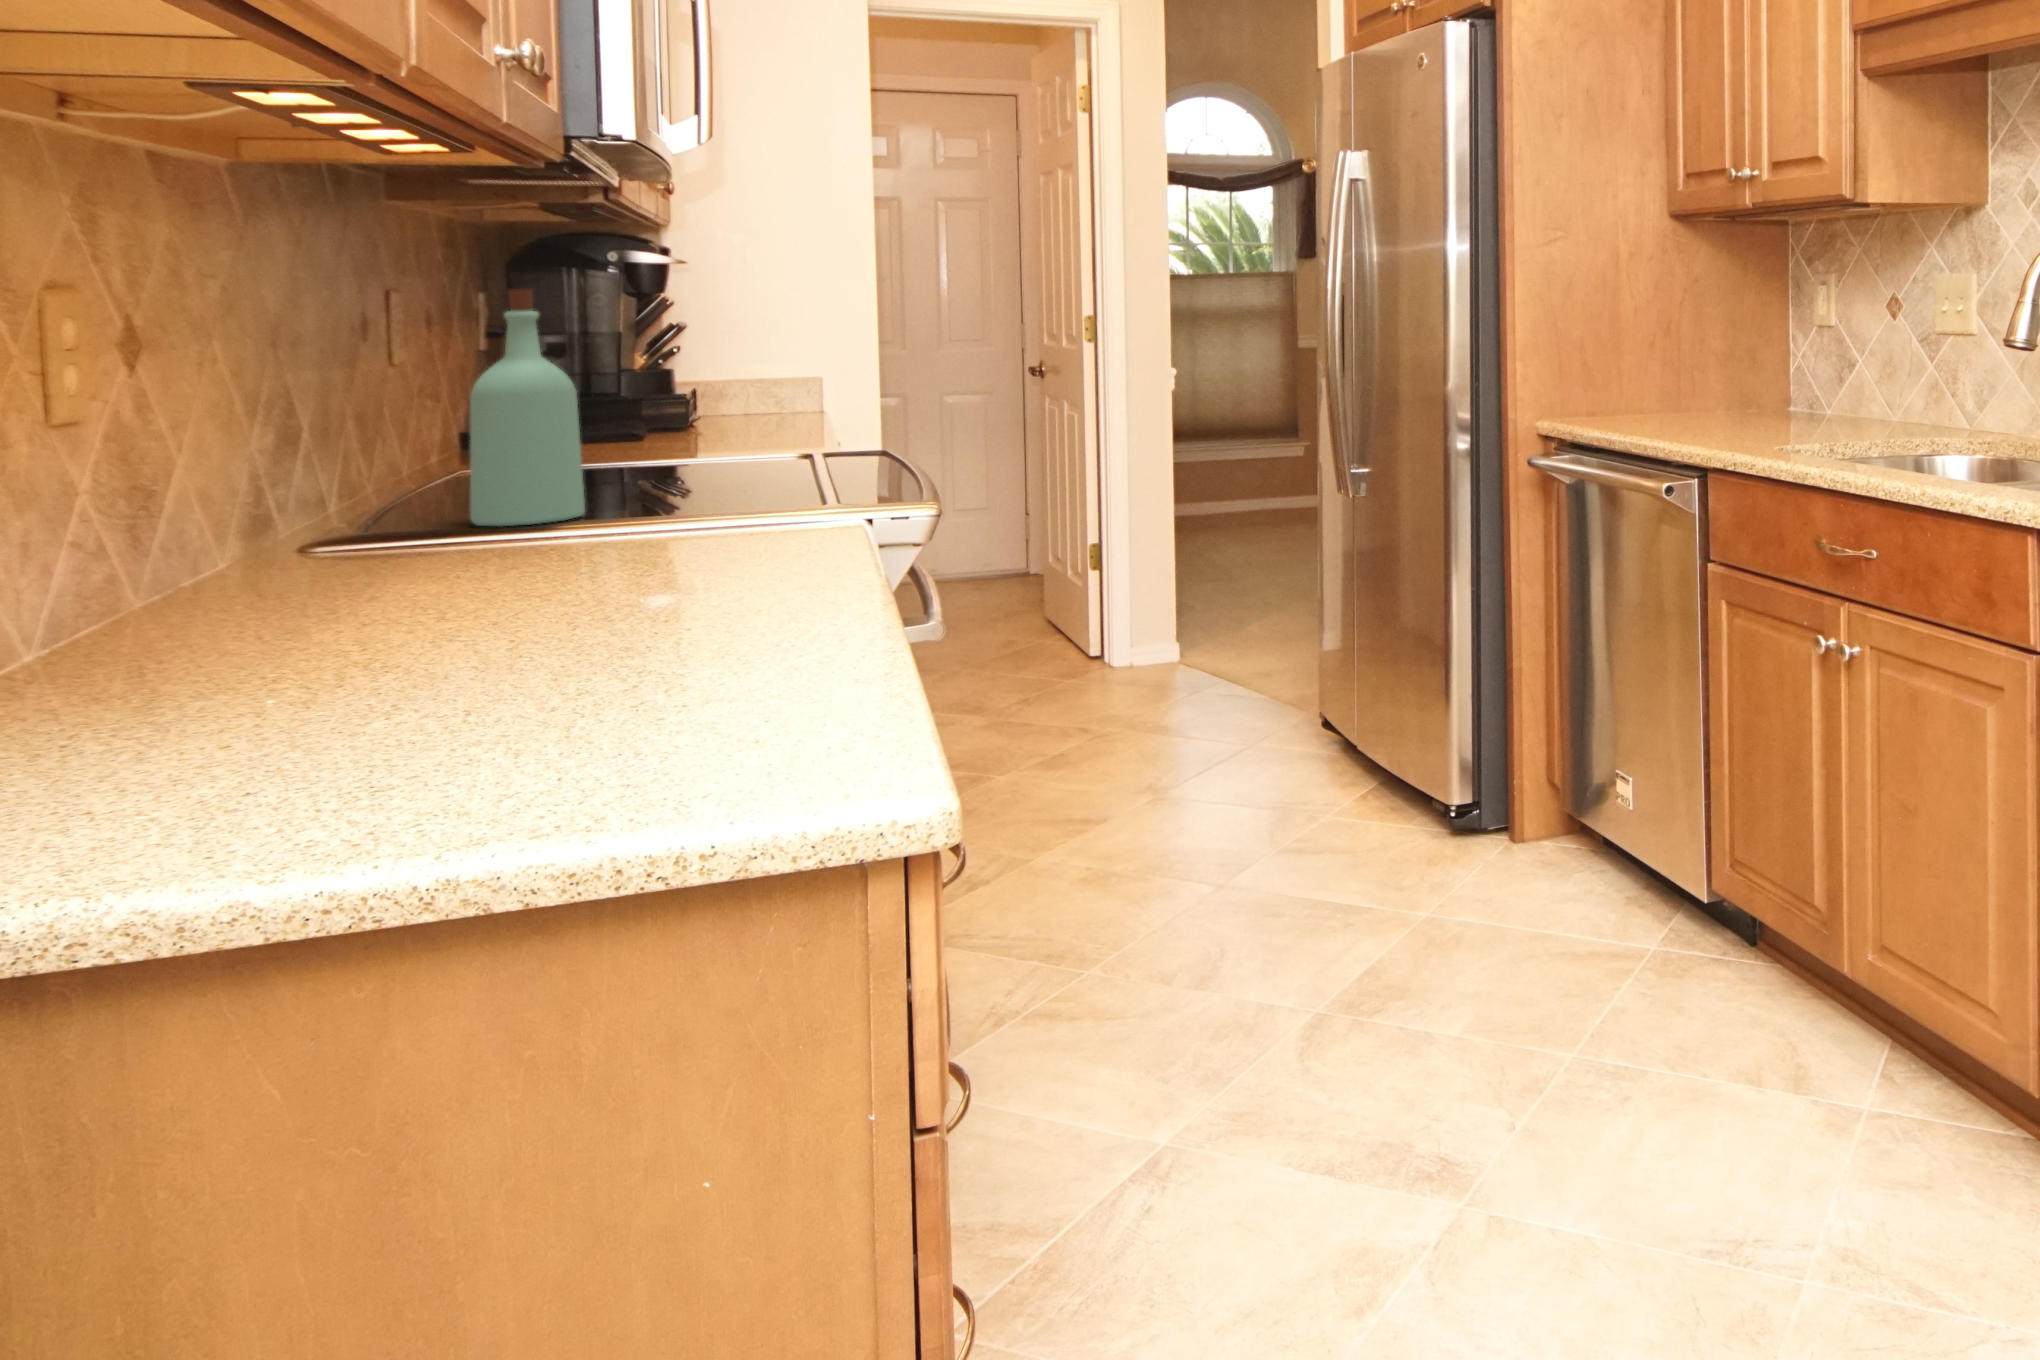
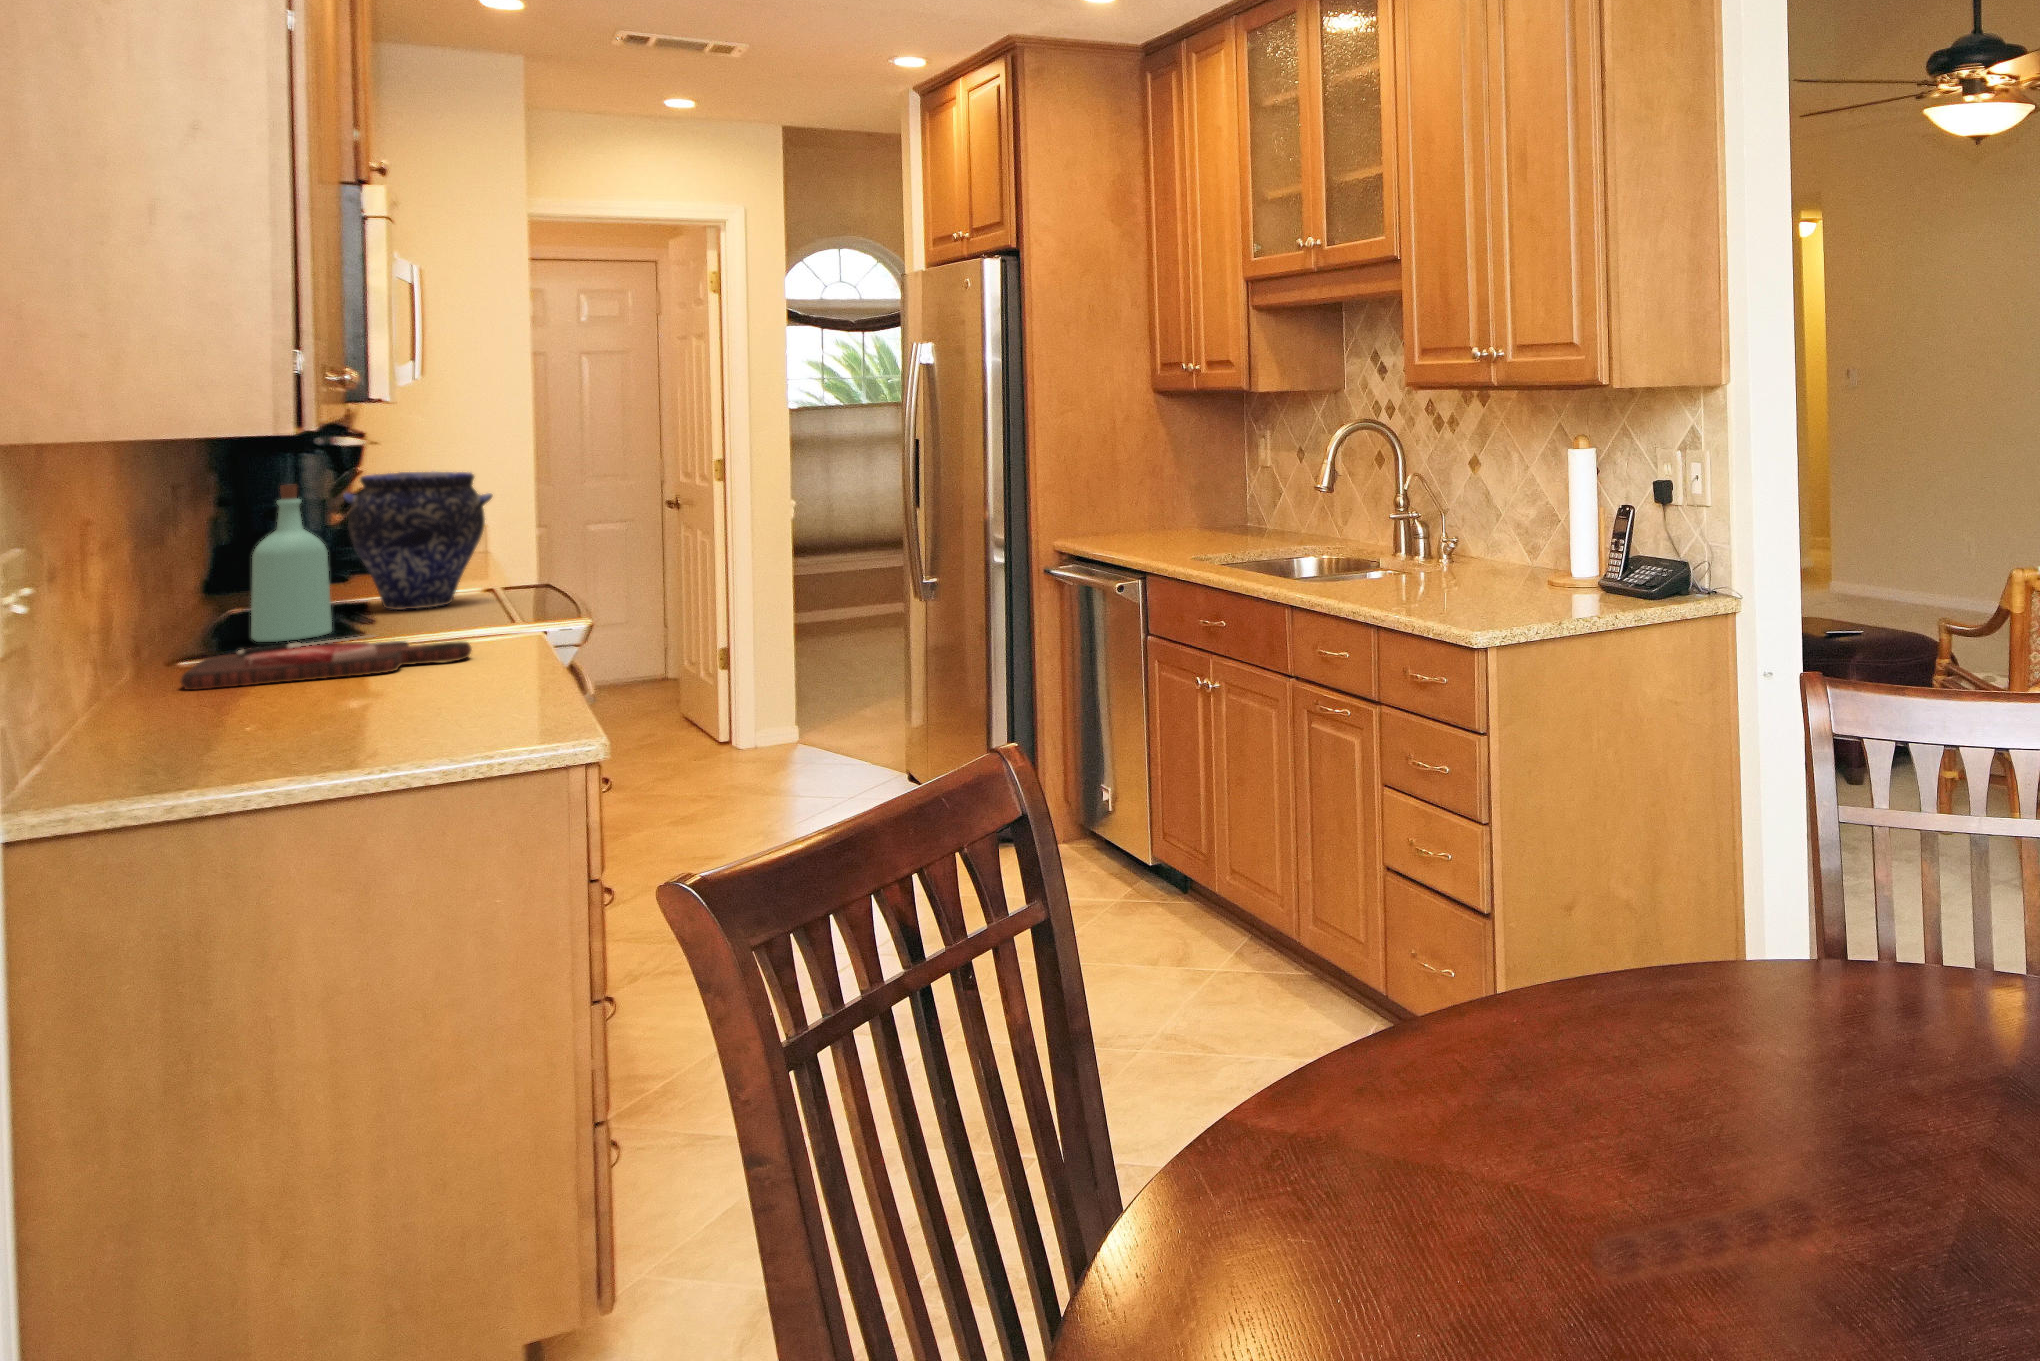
vase: none [617,290,816,484] -> present [343,472,492,610]
cutting board: none [293,526,763,610] -> present [181,636,471,690]

